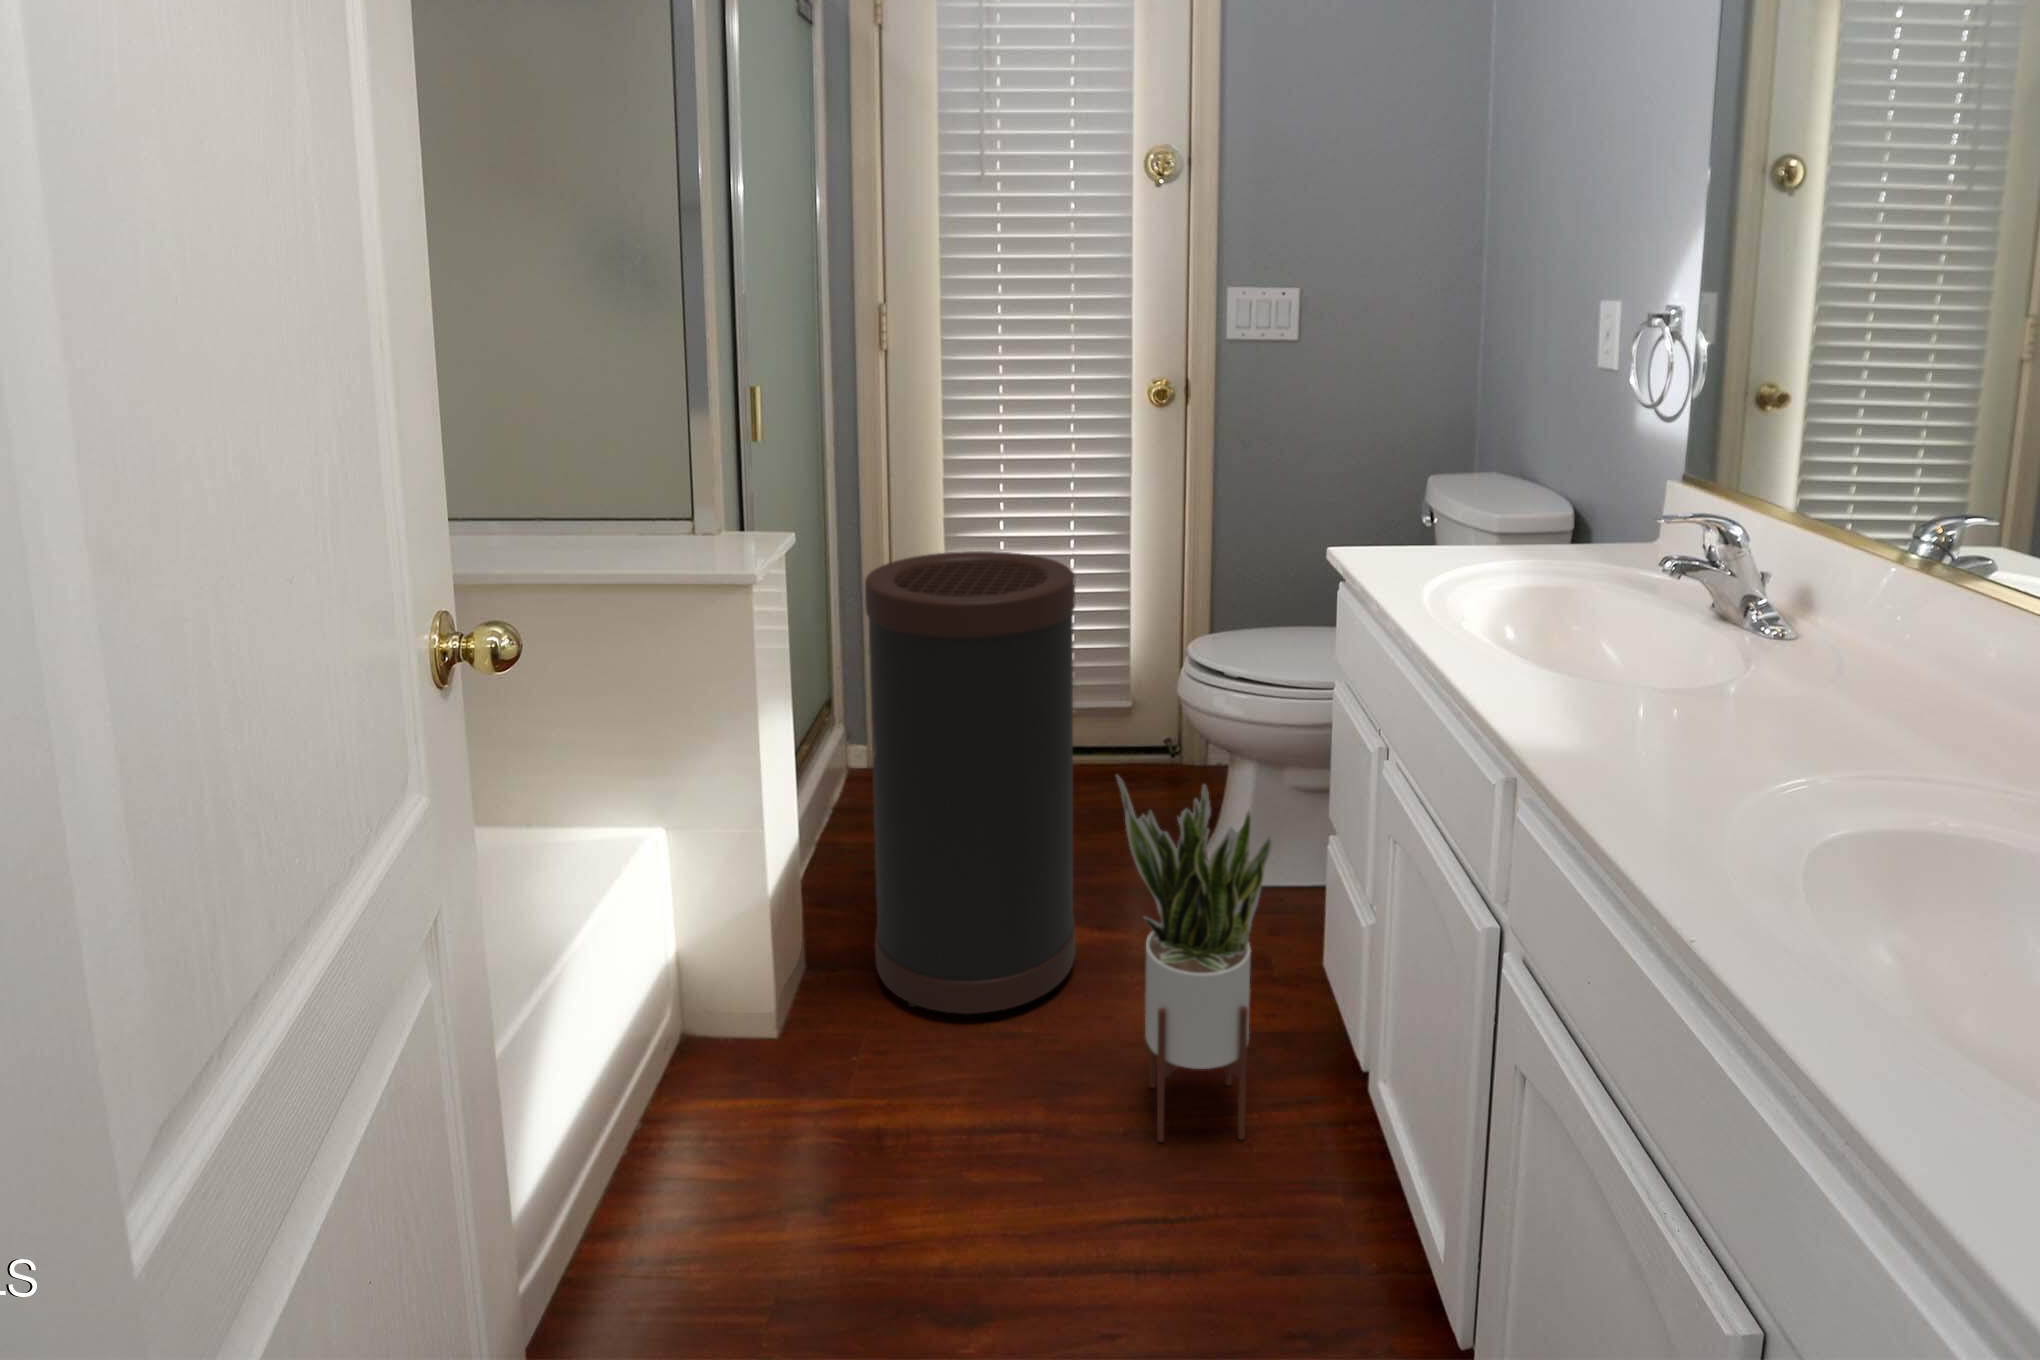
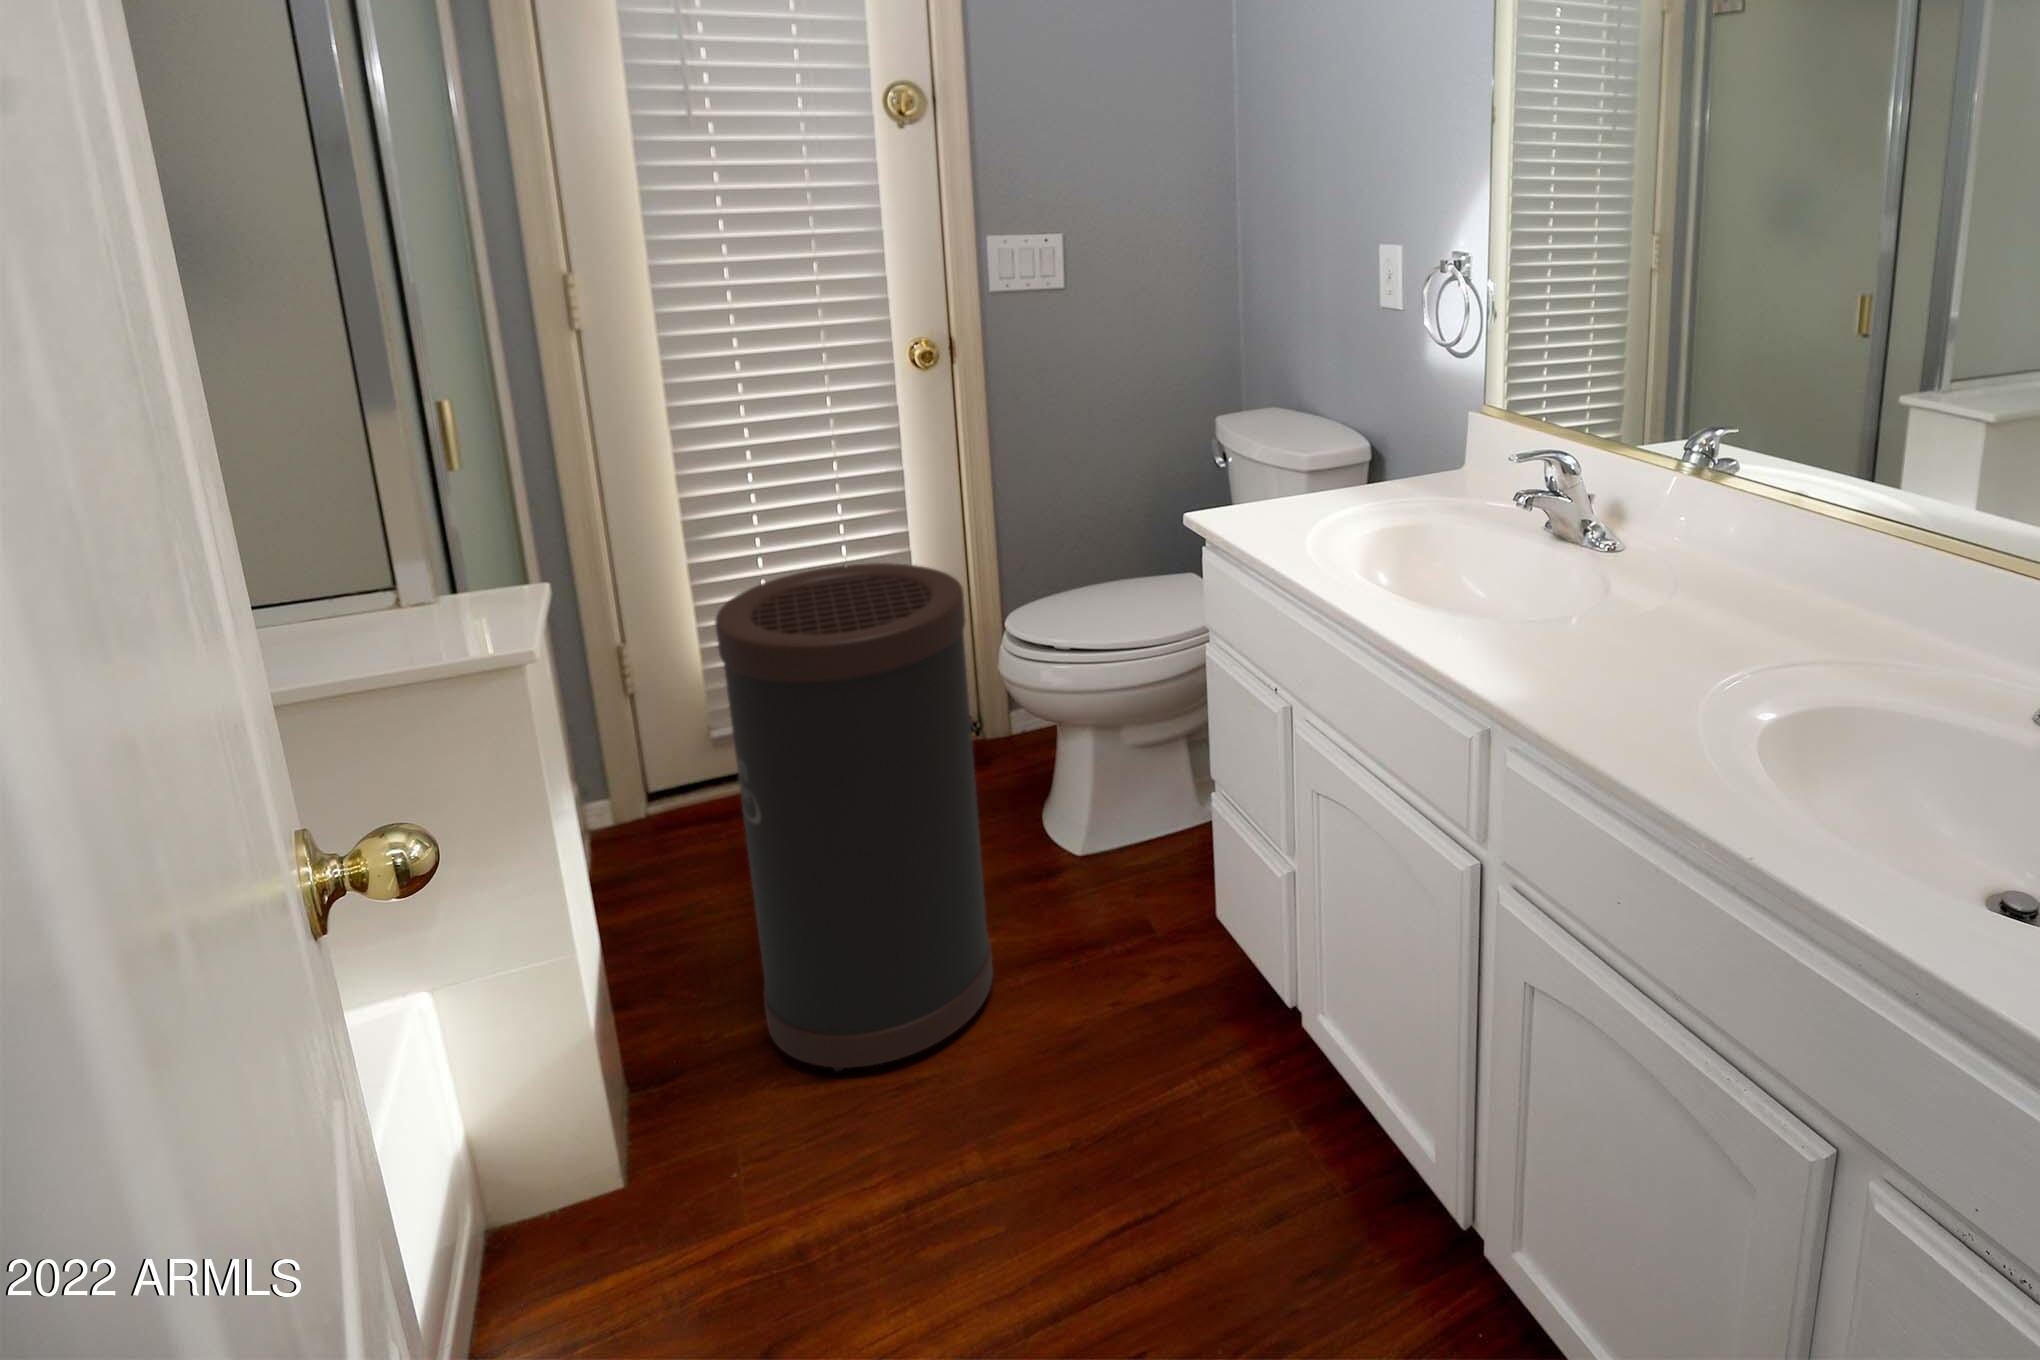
potted plant: present [1117,775,1272,1142] -> none [1081,764,1236,1100]

